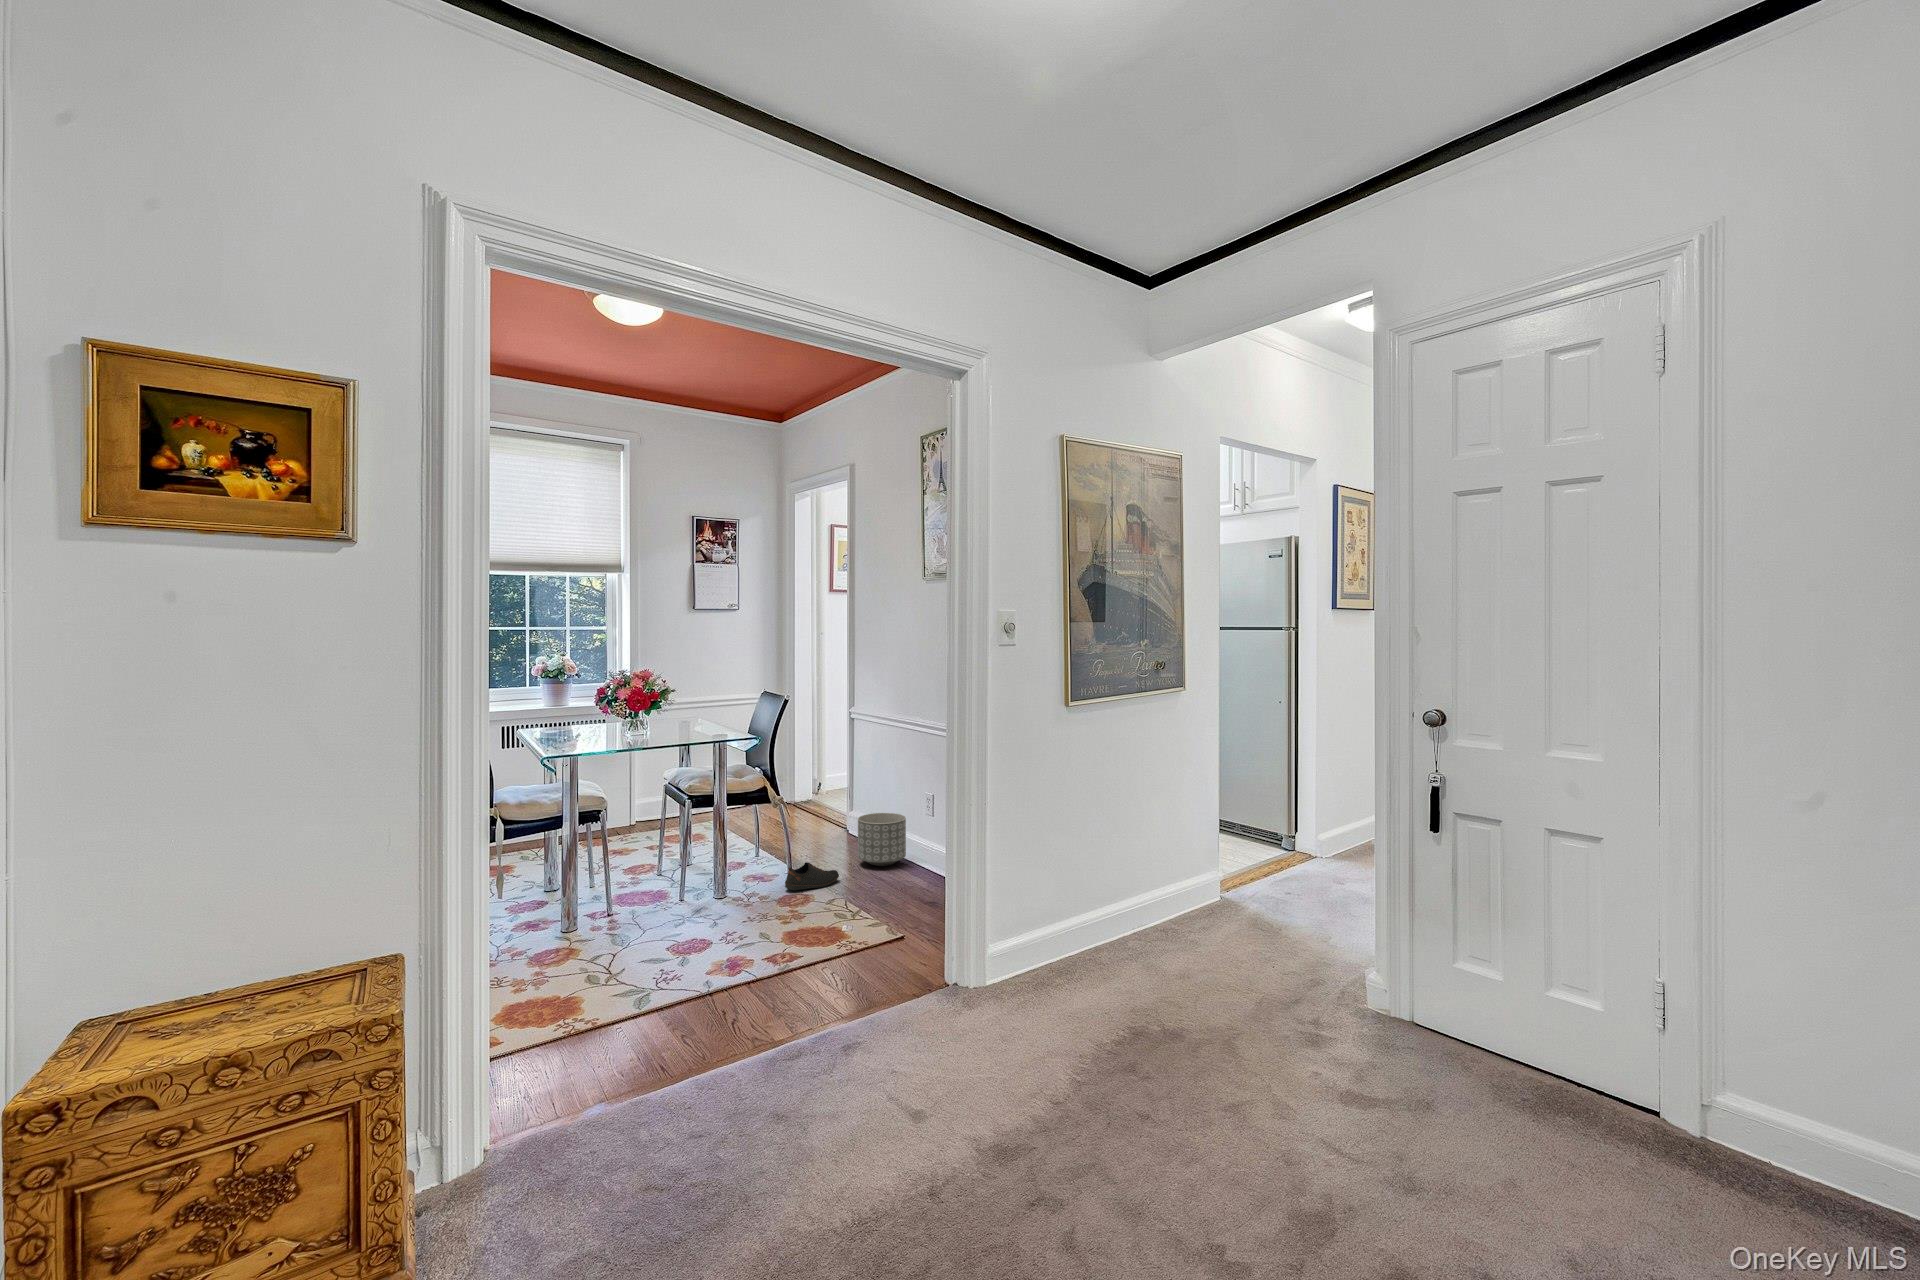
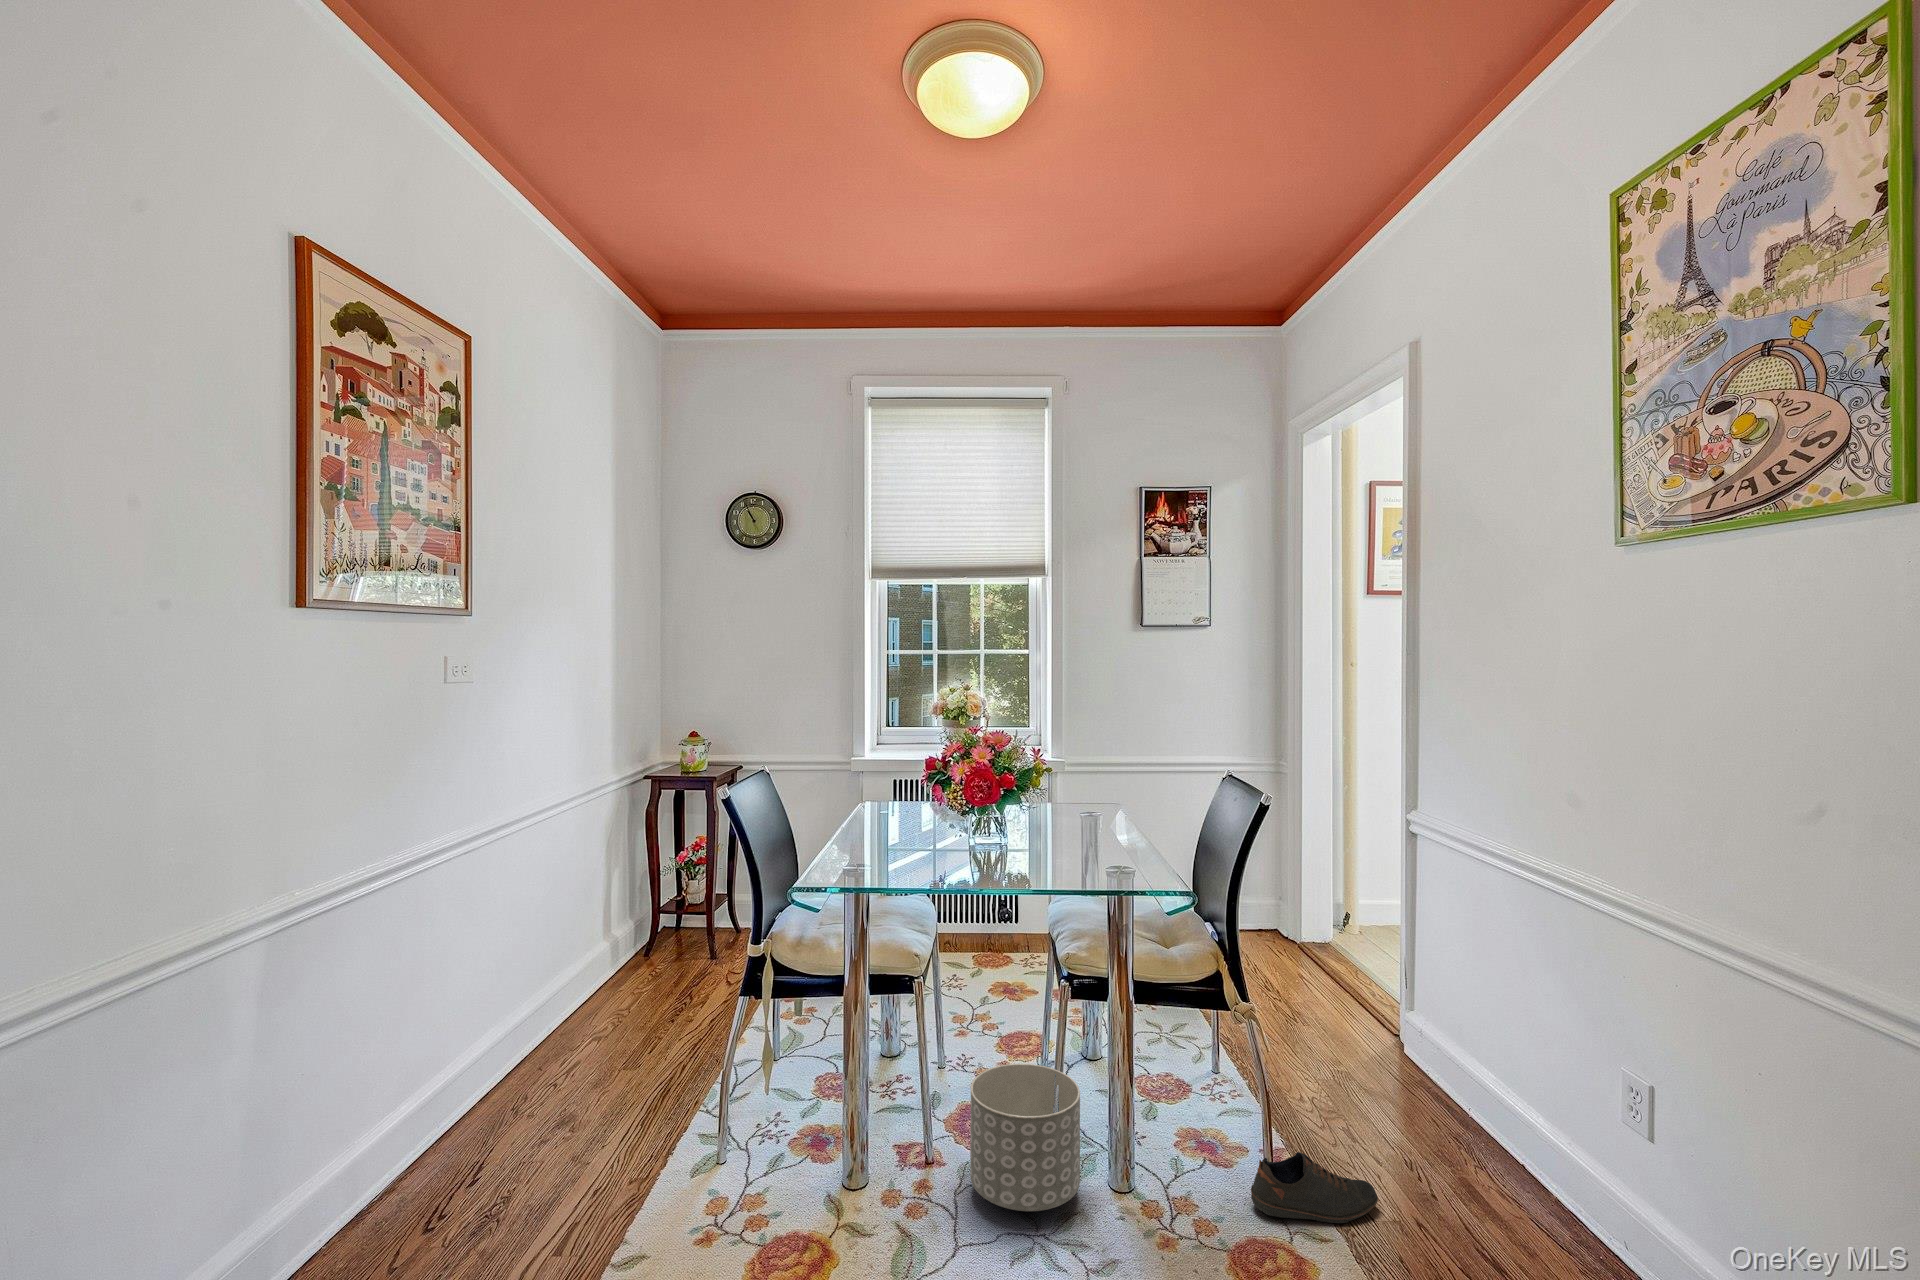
planter: present [858,813,906,866] -> present [970,1064,1080,1211]

